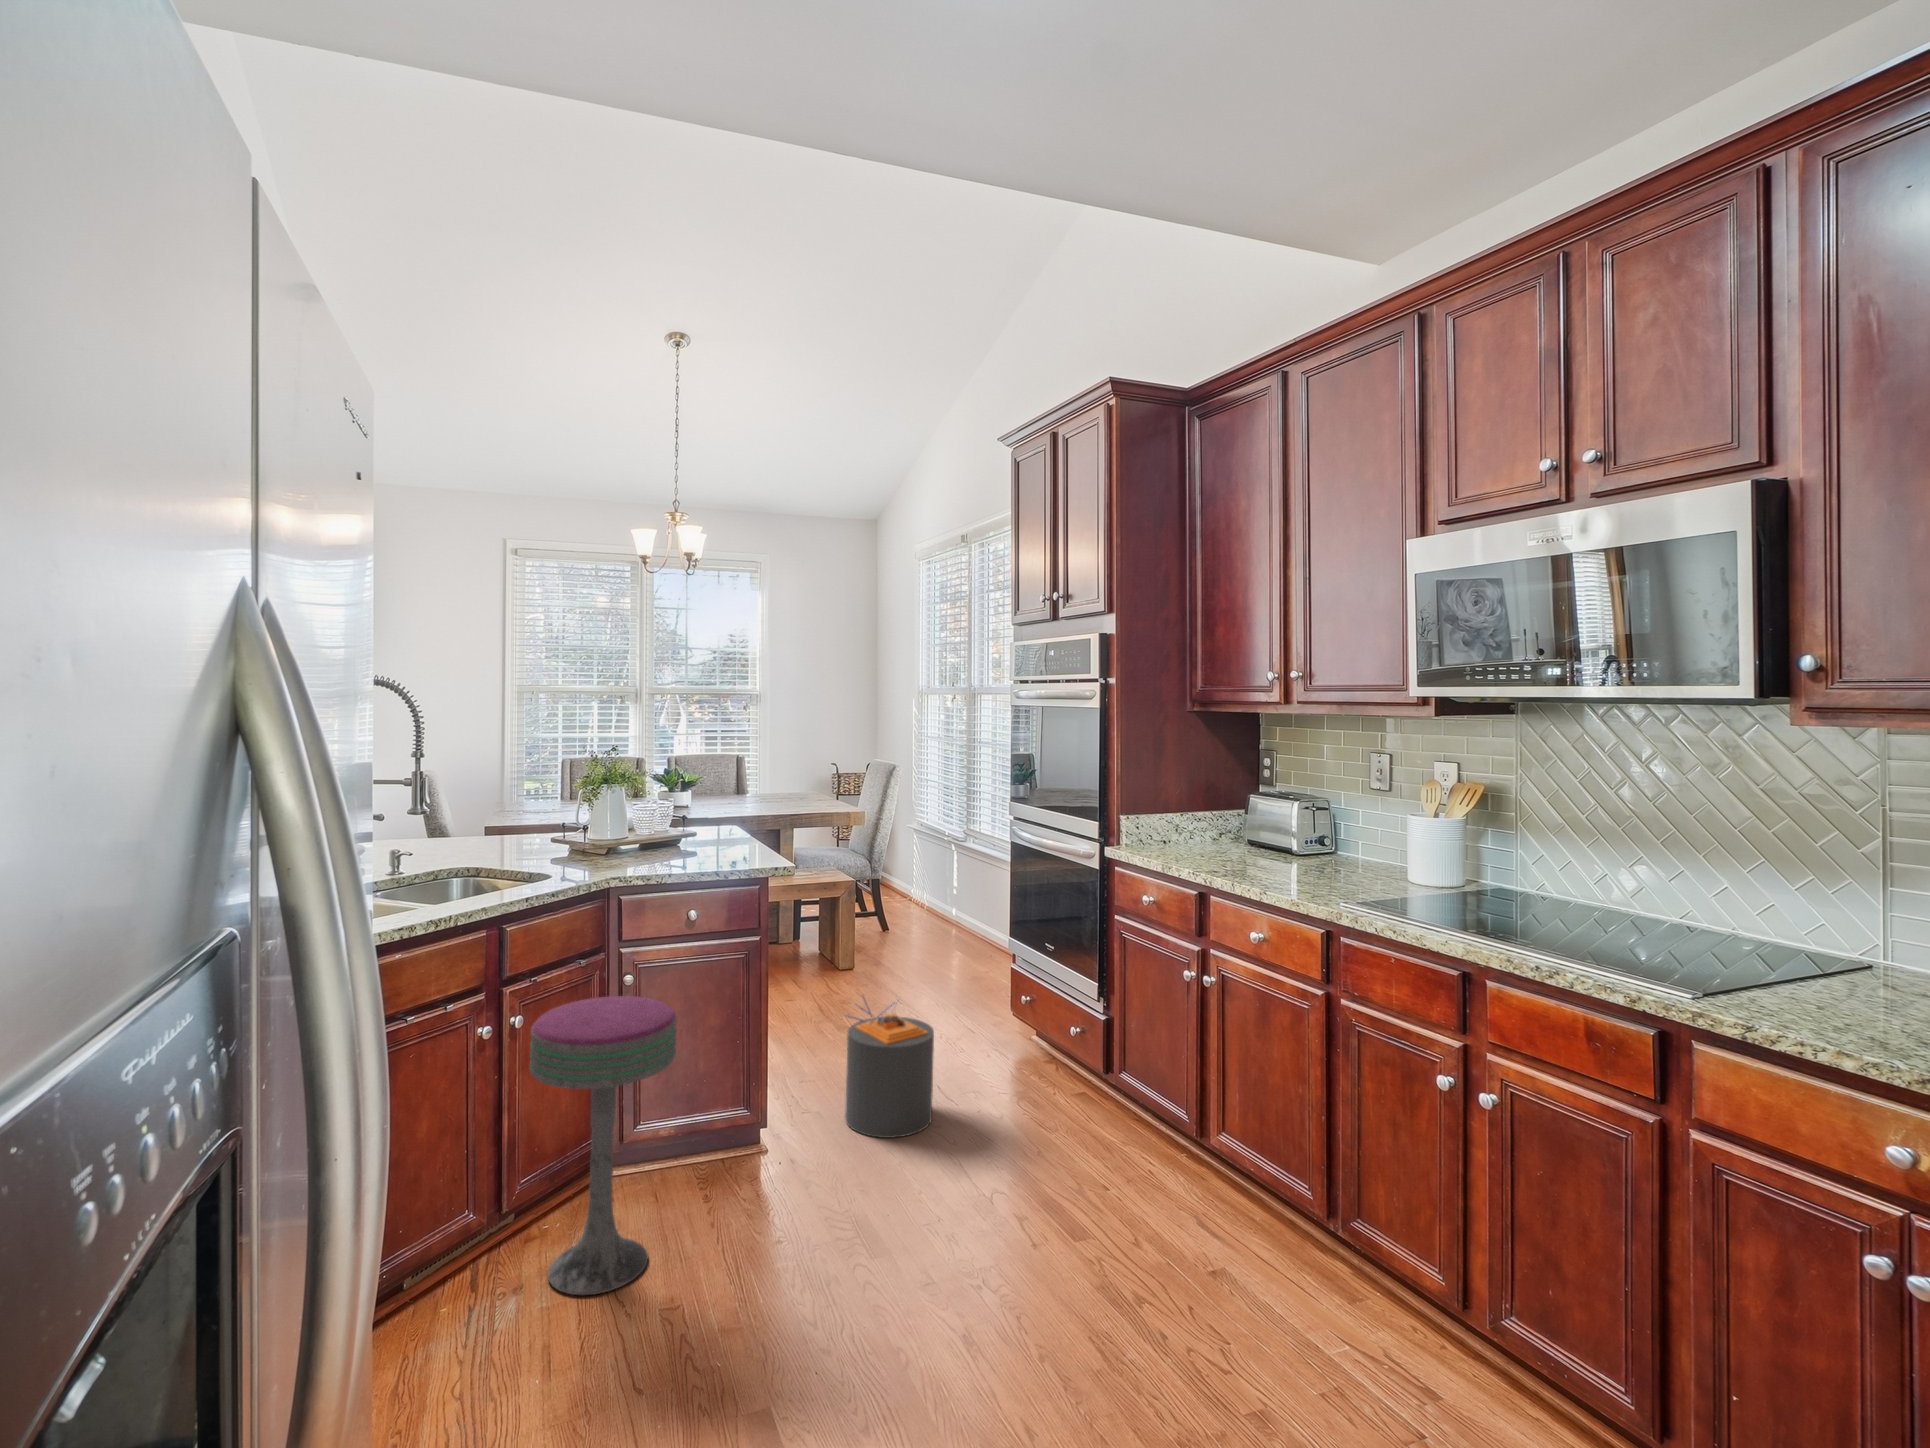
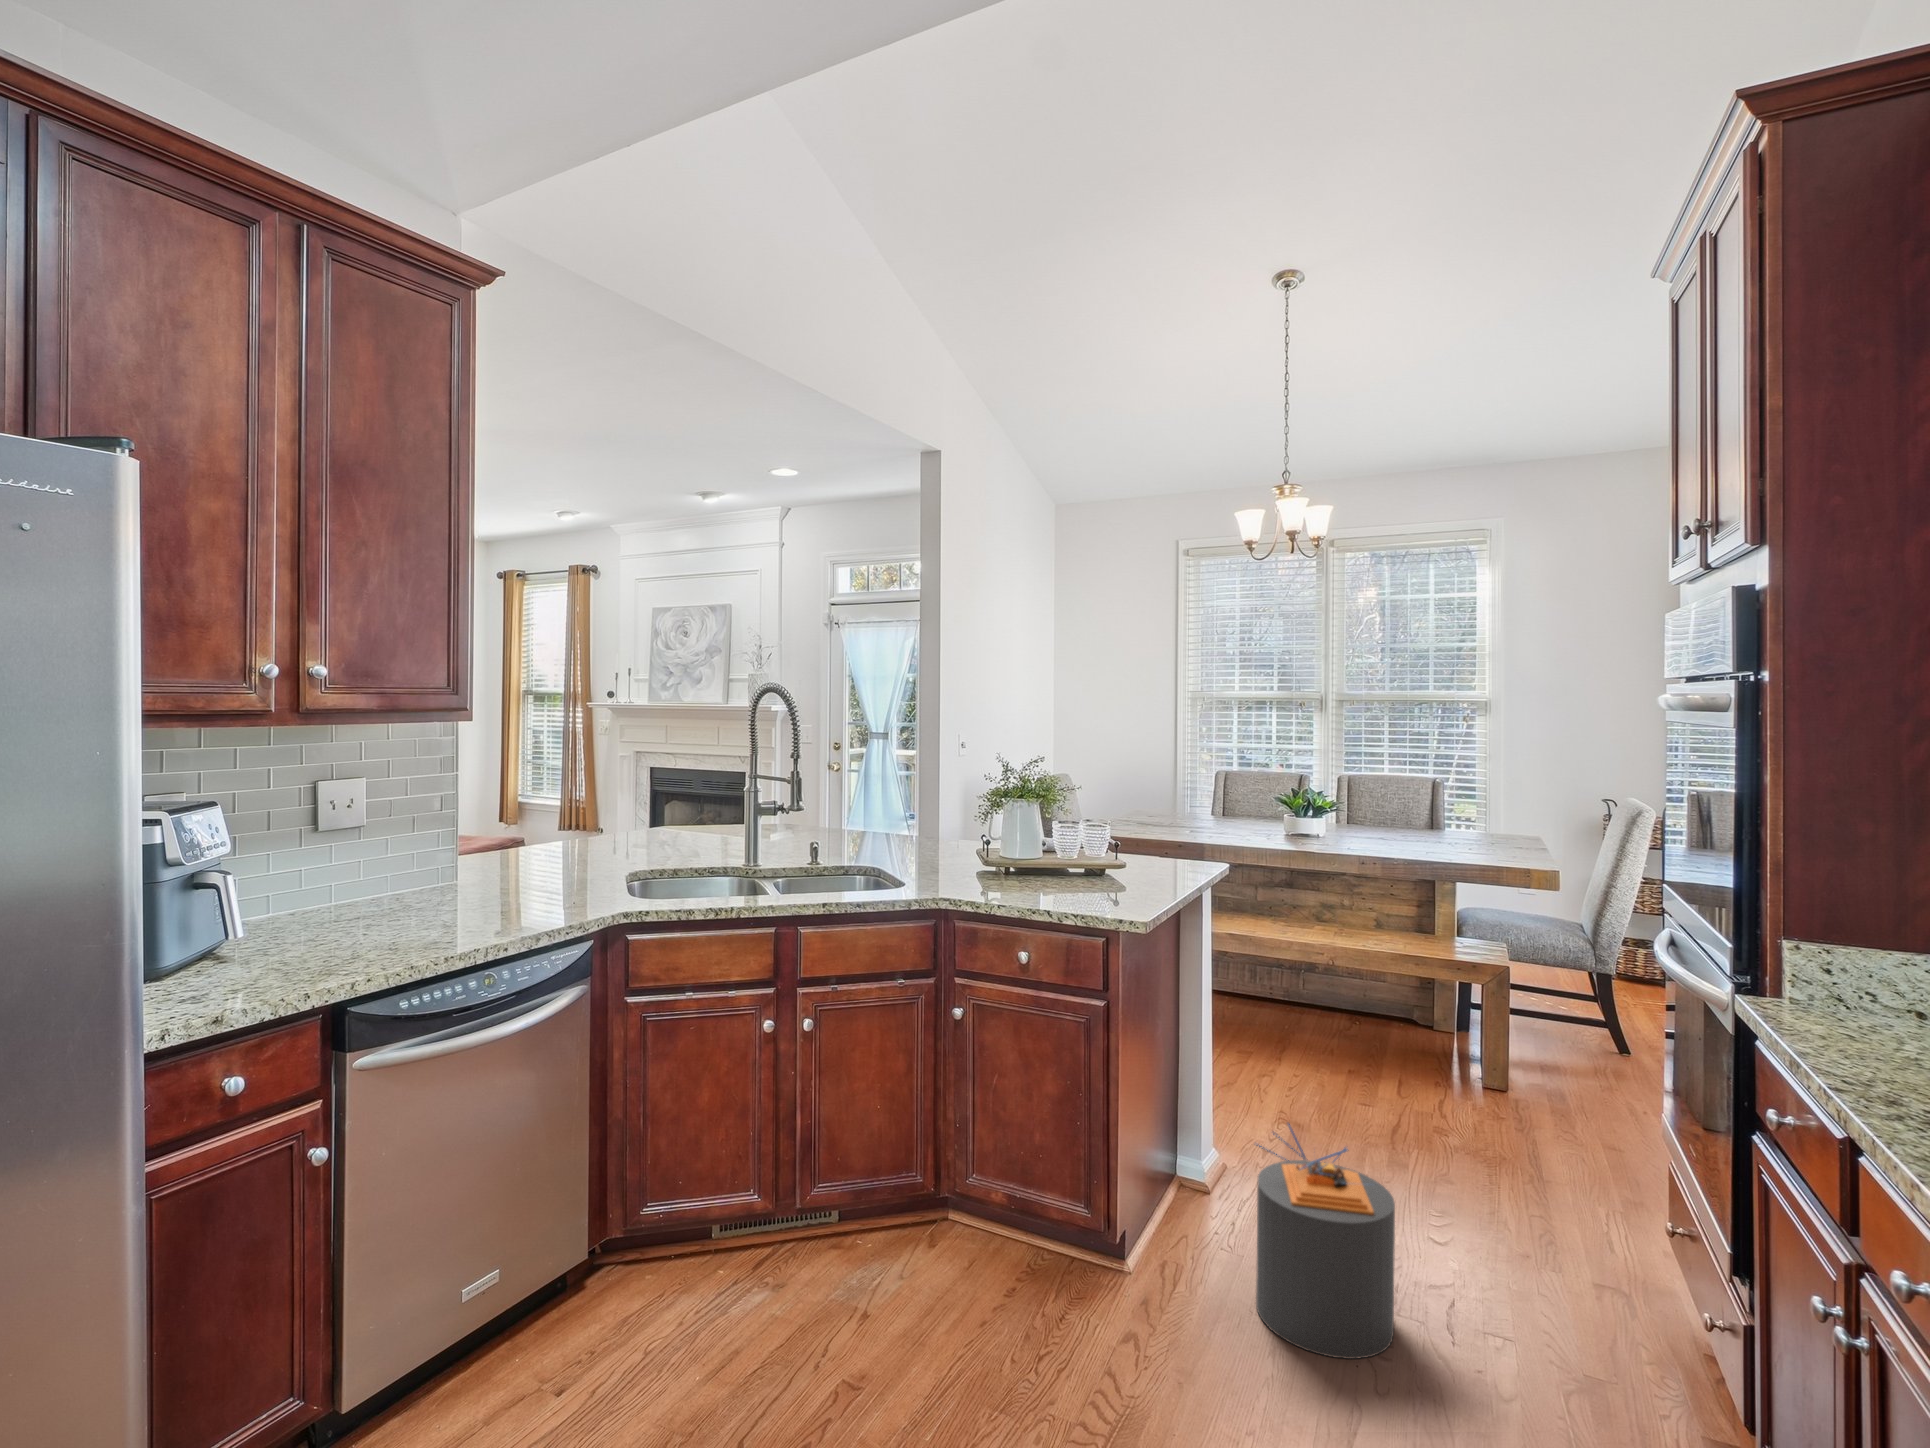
bar stool: present [530,996,677,1295] -> none [777,1020,927,1346]

